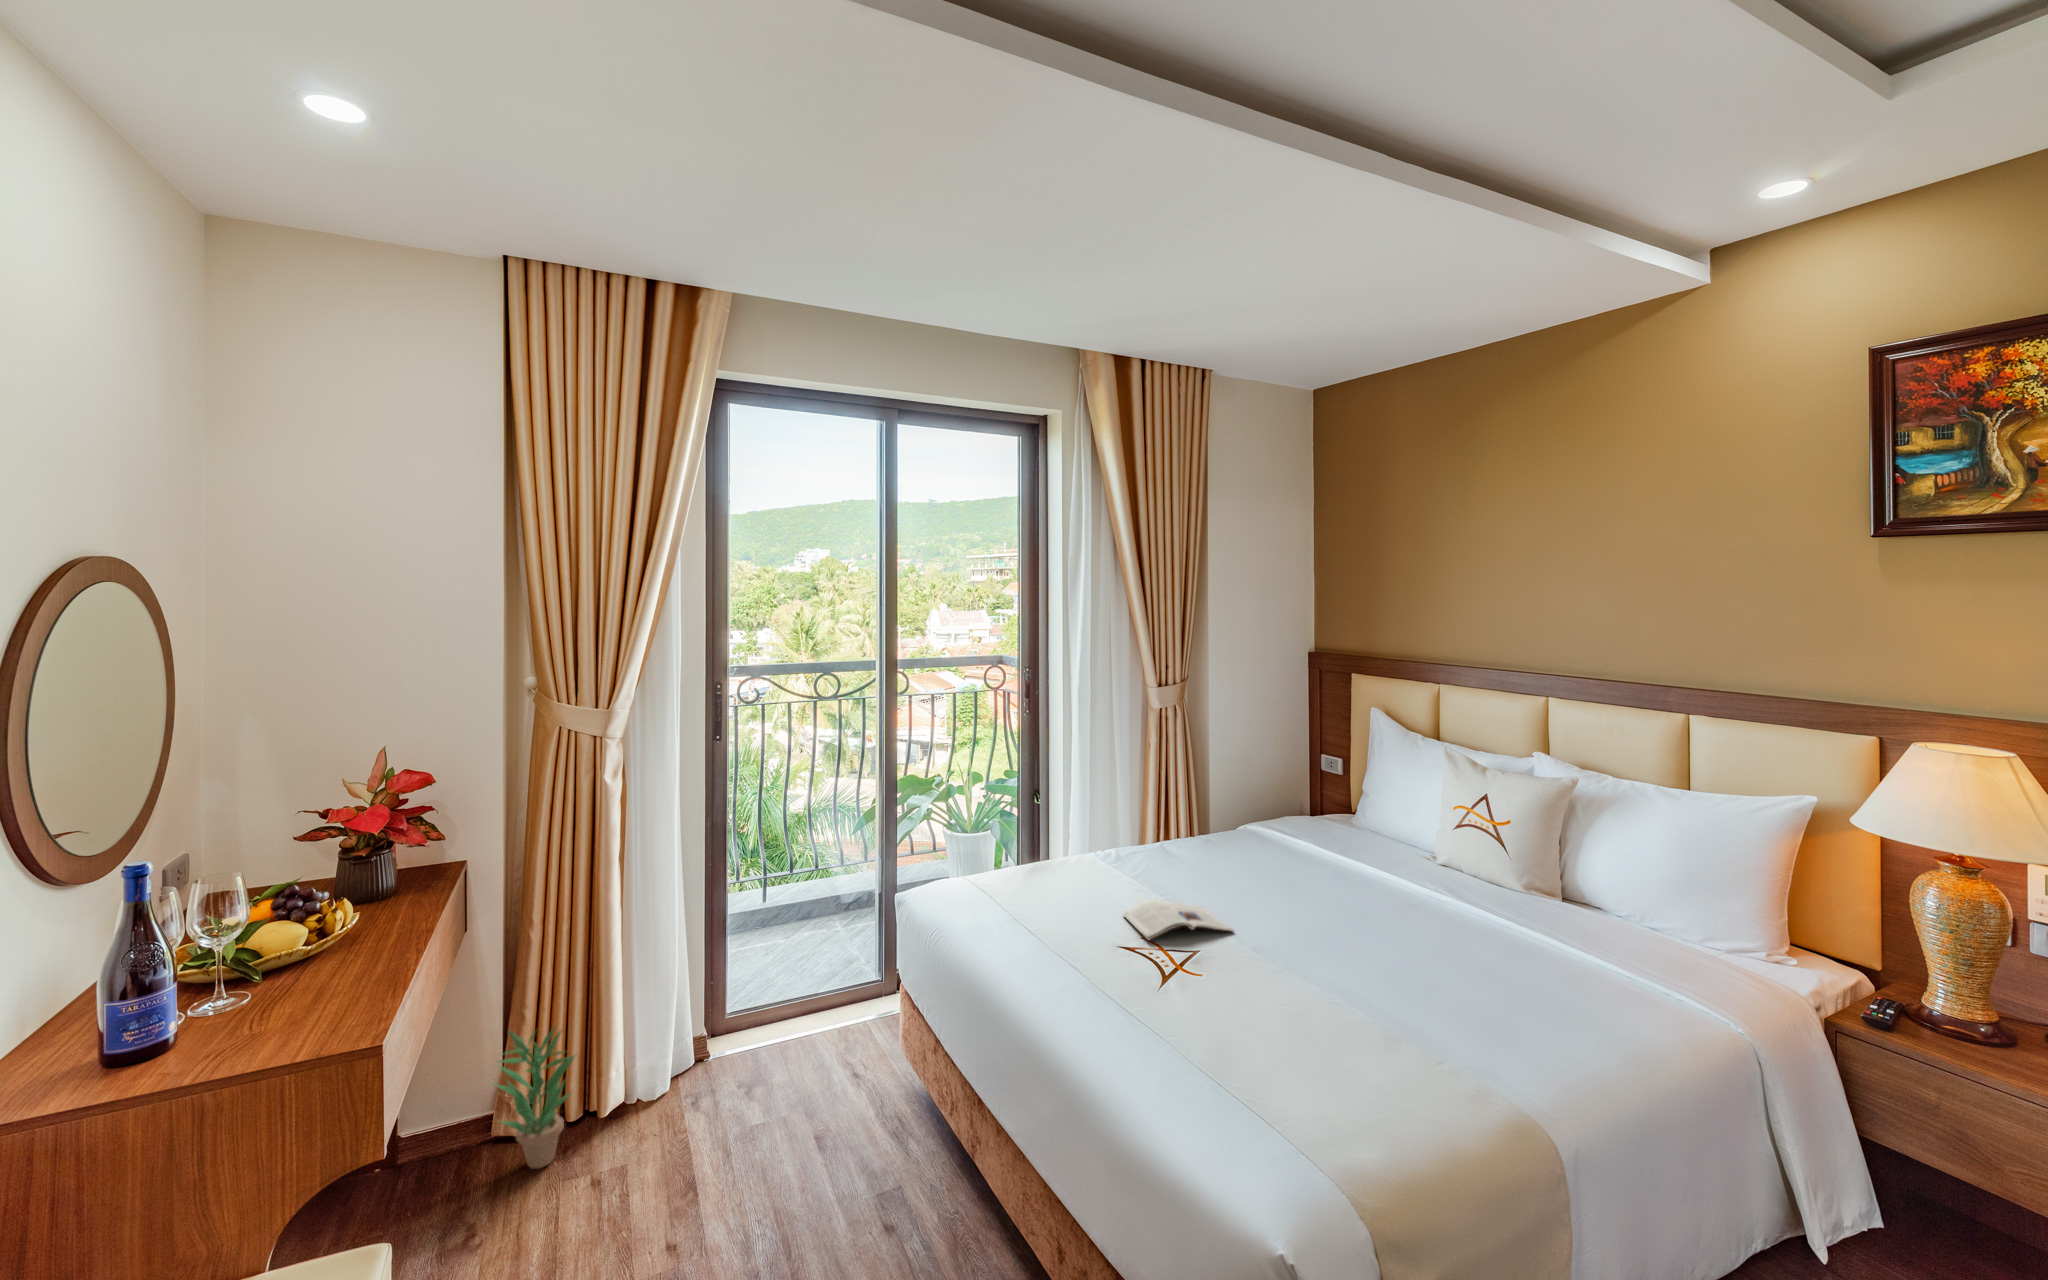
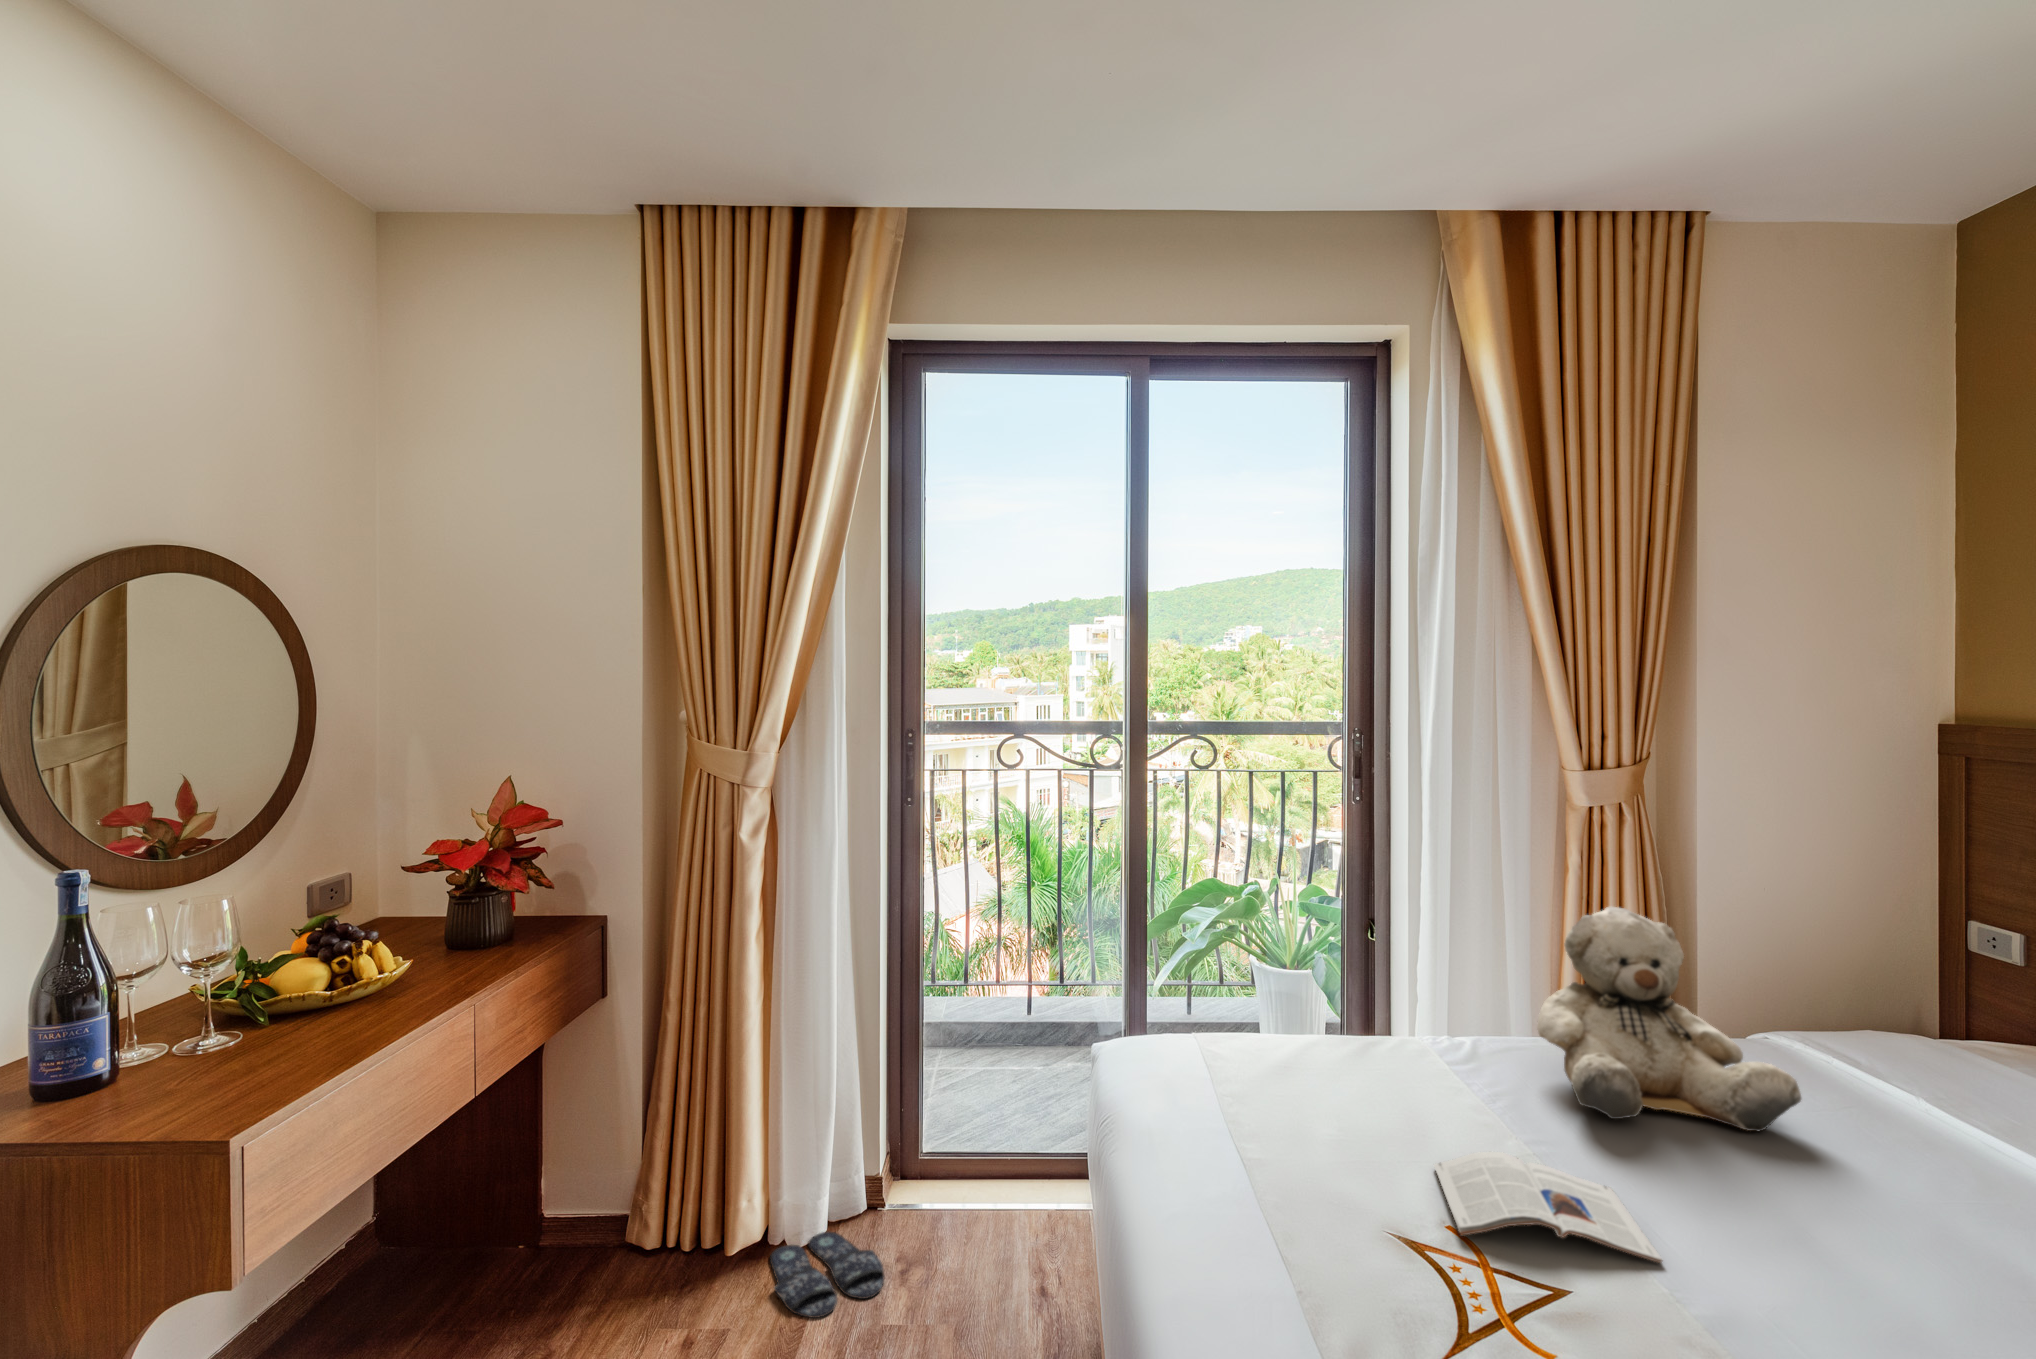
teddy bear: none [1152,764,1273,877] -> present [1537,907,1801,1131]
potted plant: present [494,1027,574,1169] -> none [595,1121,695,1301]
slippers: none [632,1083,736,1139] -> present [770,1231,884,1318]

